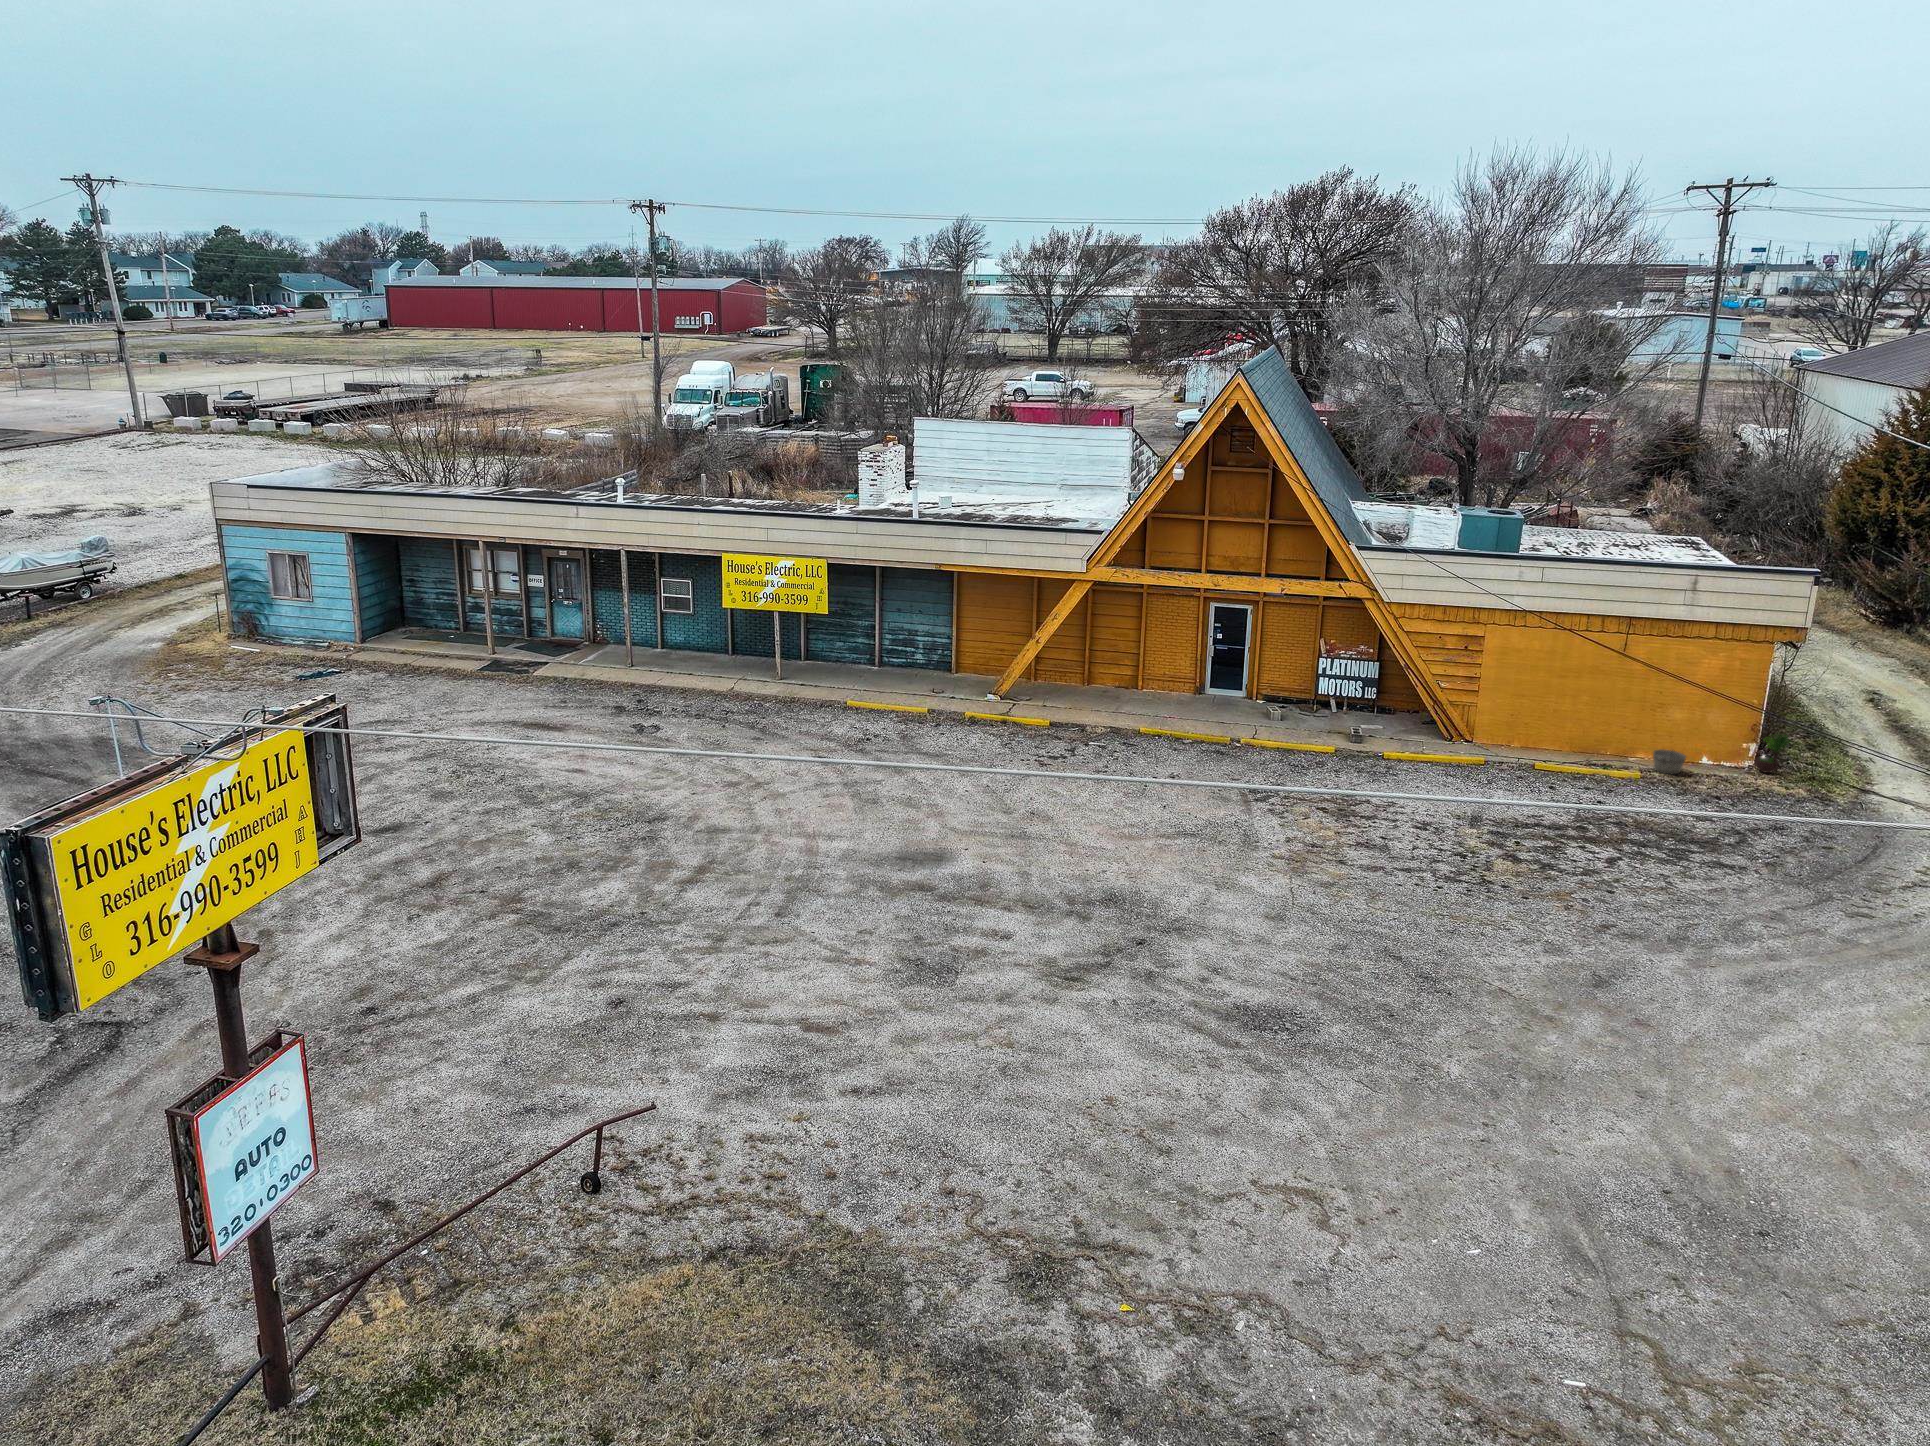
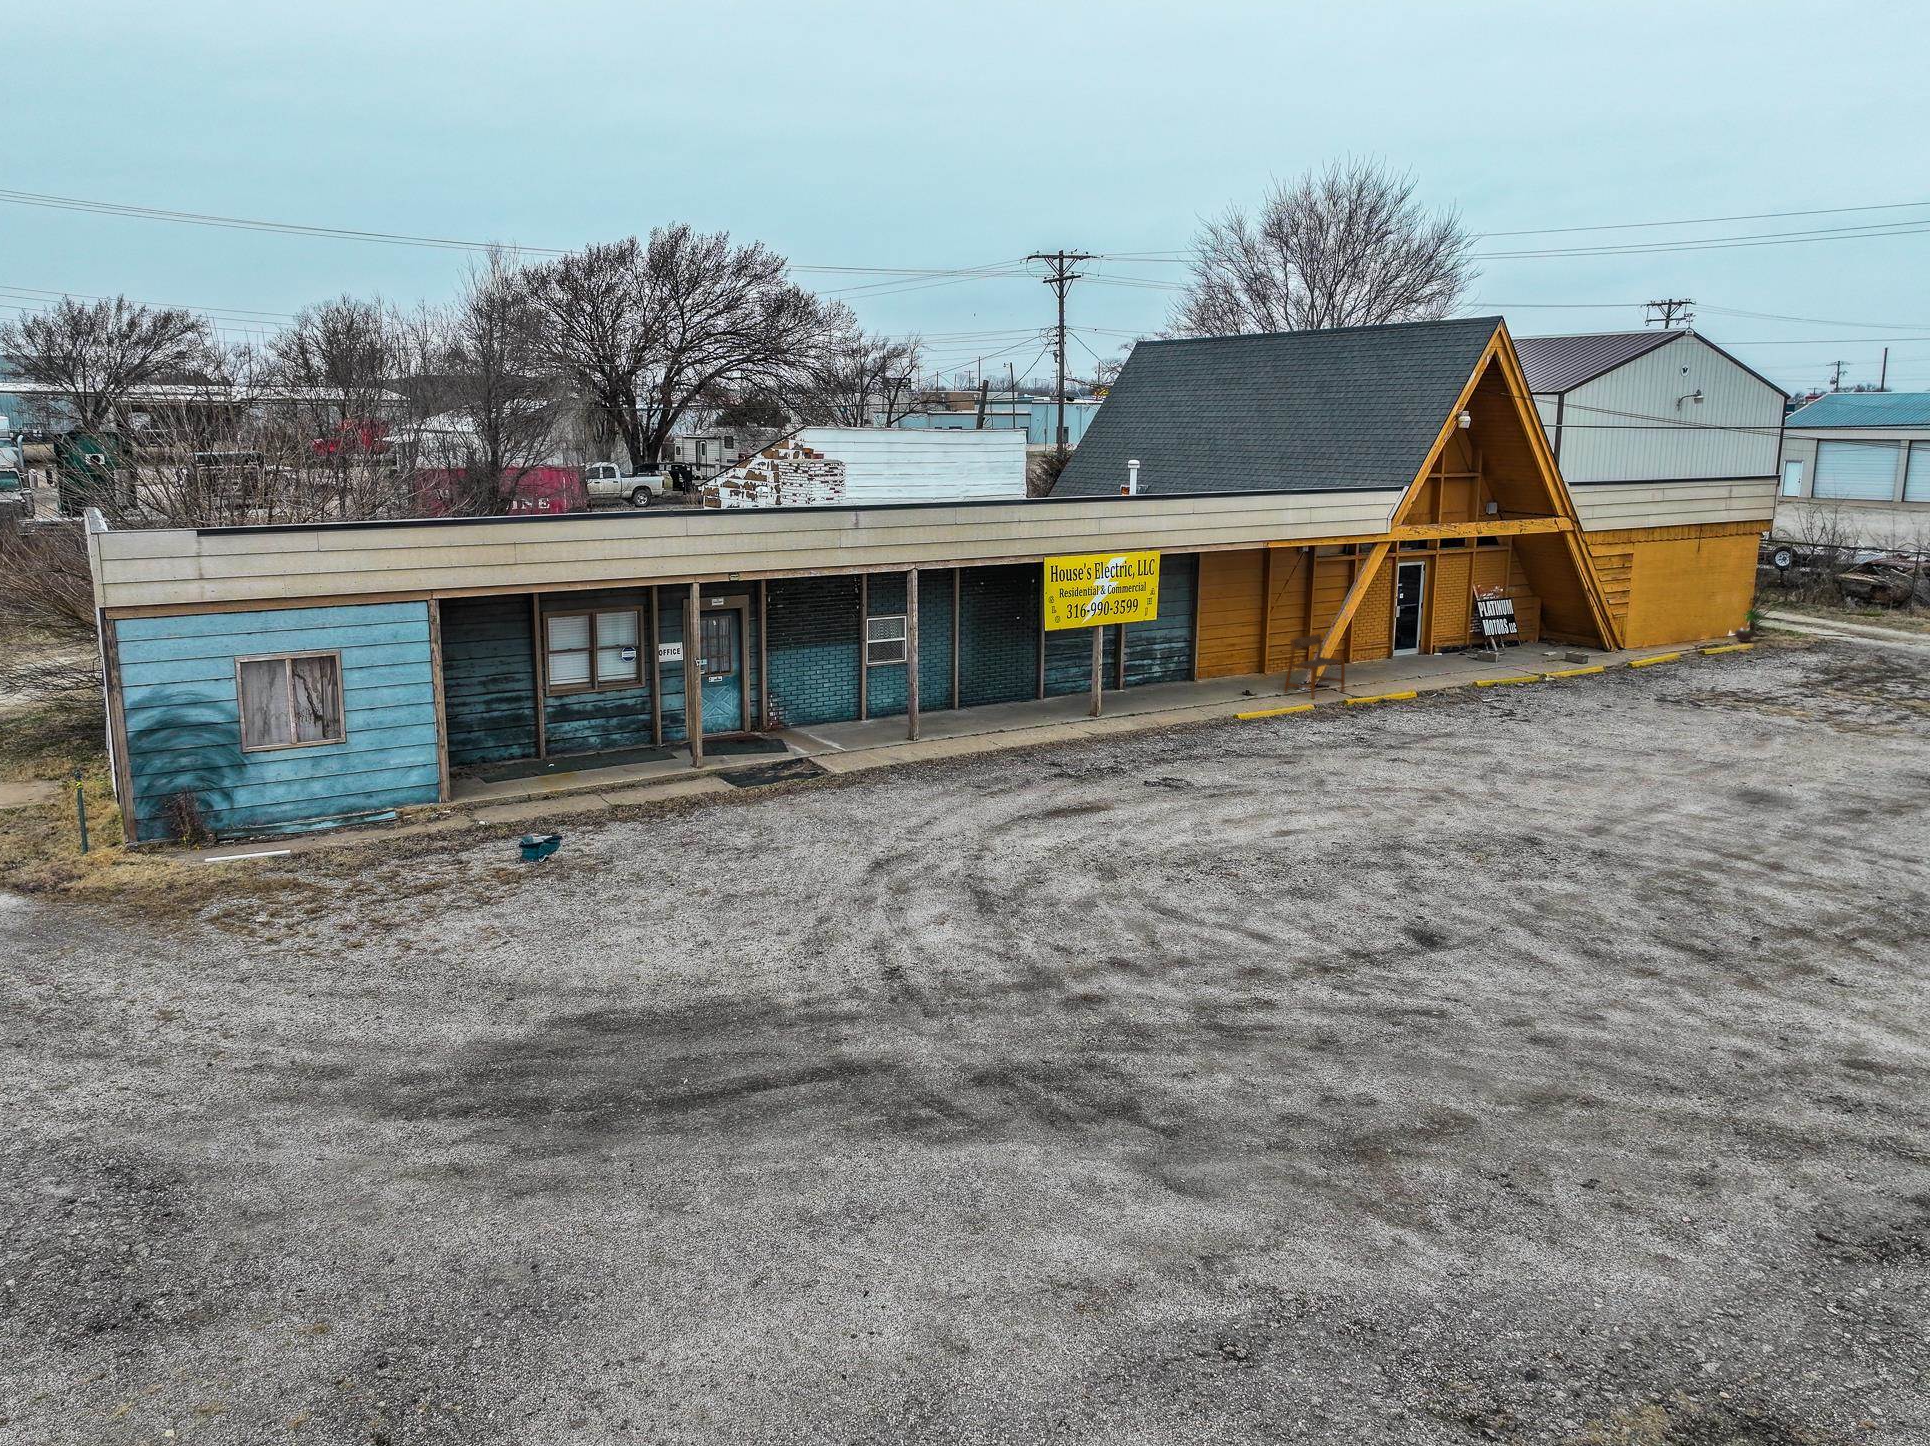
bench: none [1001,651,1054,705] -> present [1284,634,1345,699]
wooden bucket: present [1653,749,1686,774] -> none [1708,631,1735,652]

